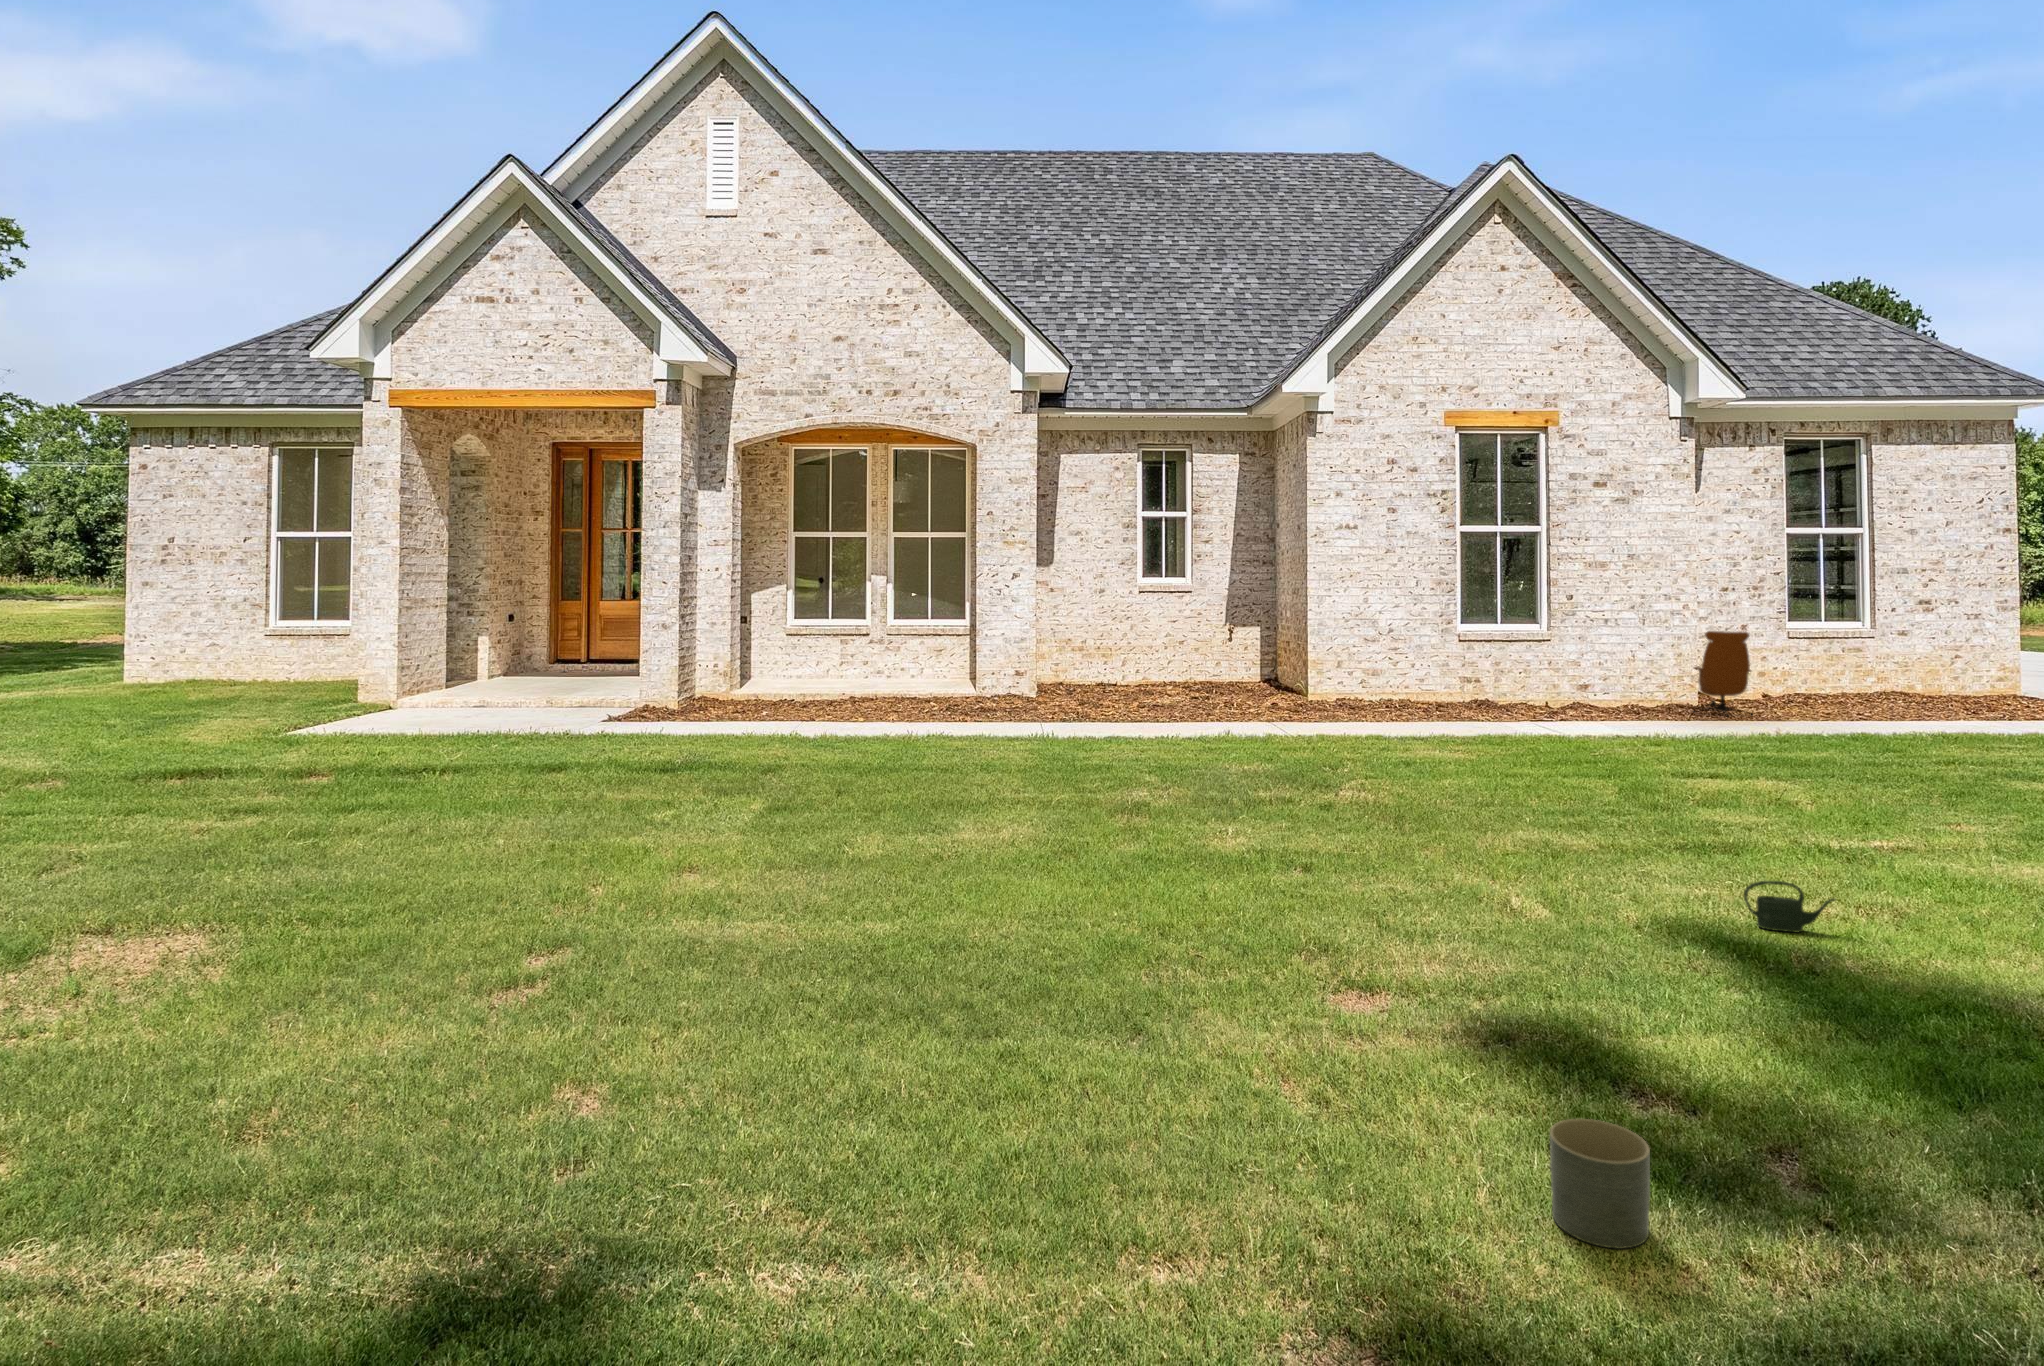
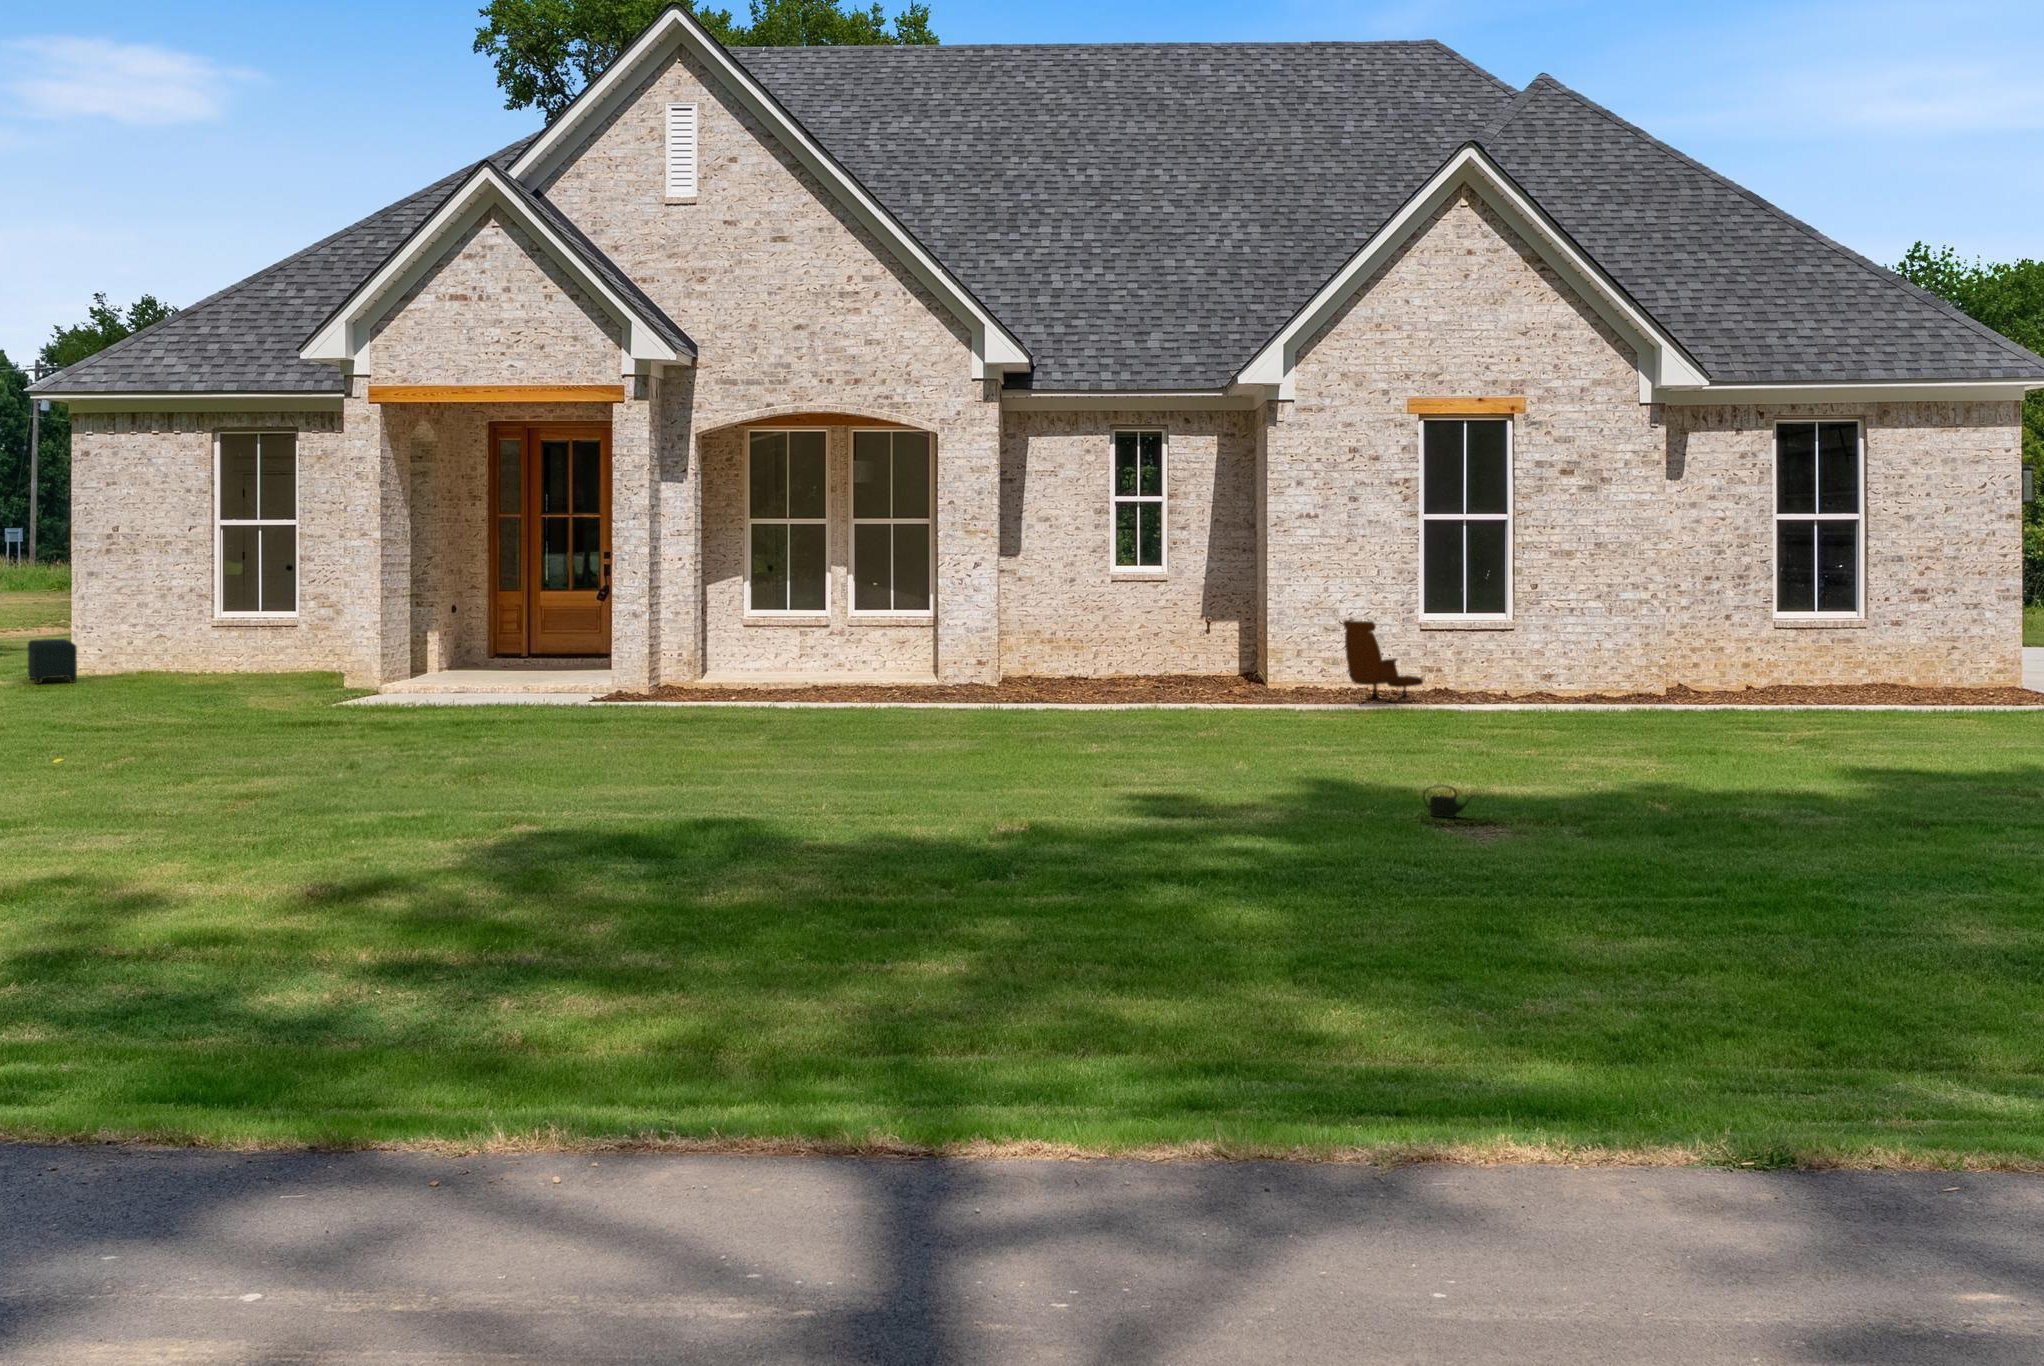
lounge chair: present [1696,631,1751,715] -> present [1343,620,1423,705]
bench: none [75,650,129,695] -> present [28,639,77,684]
planter: present [1550,1119,1650,1249] -> none [1162,844,1203,888]

